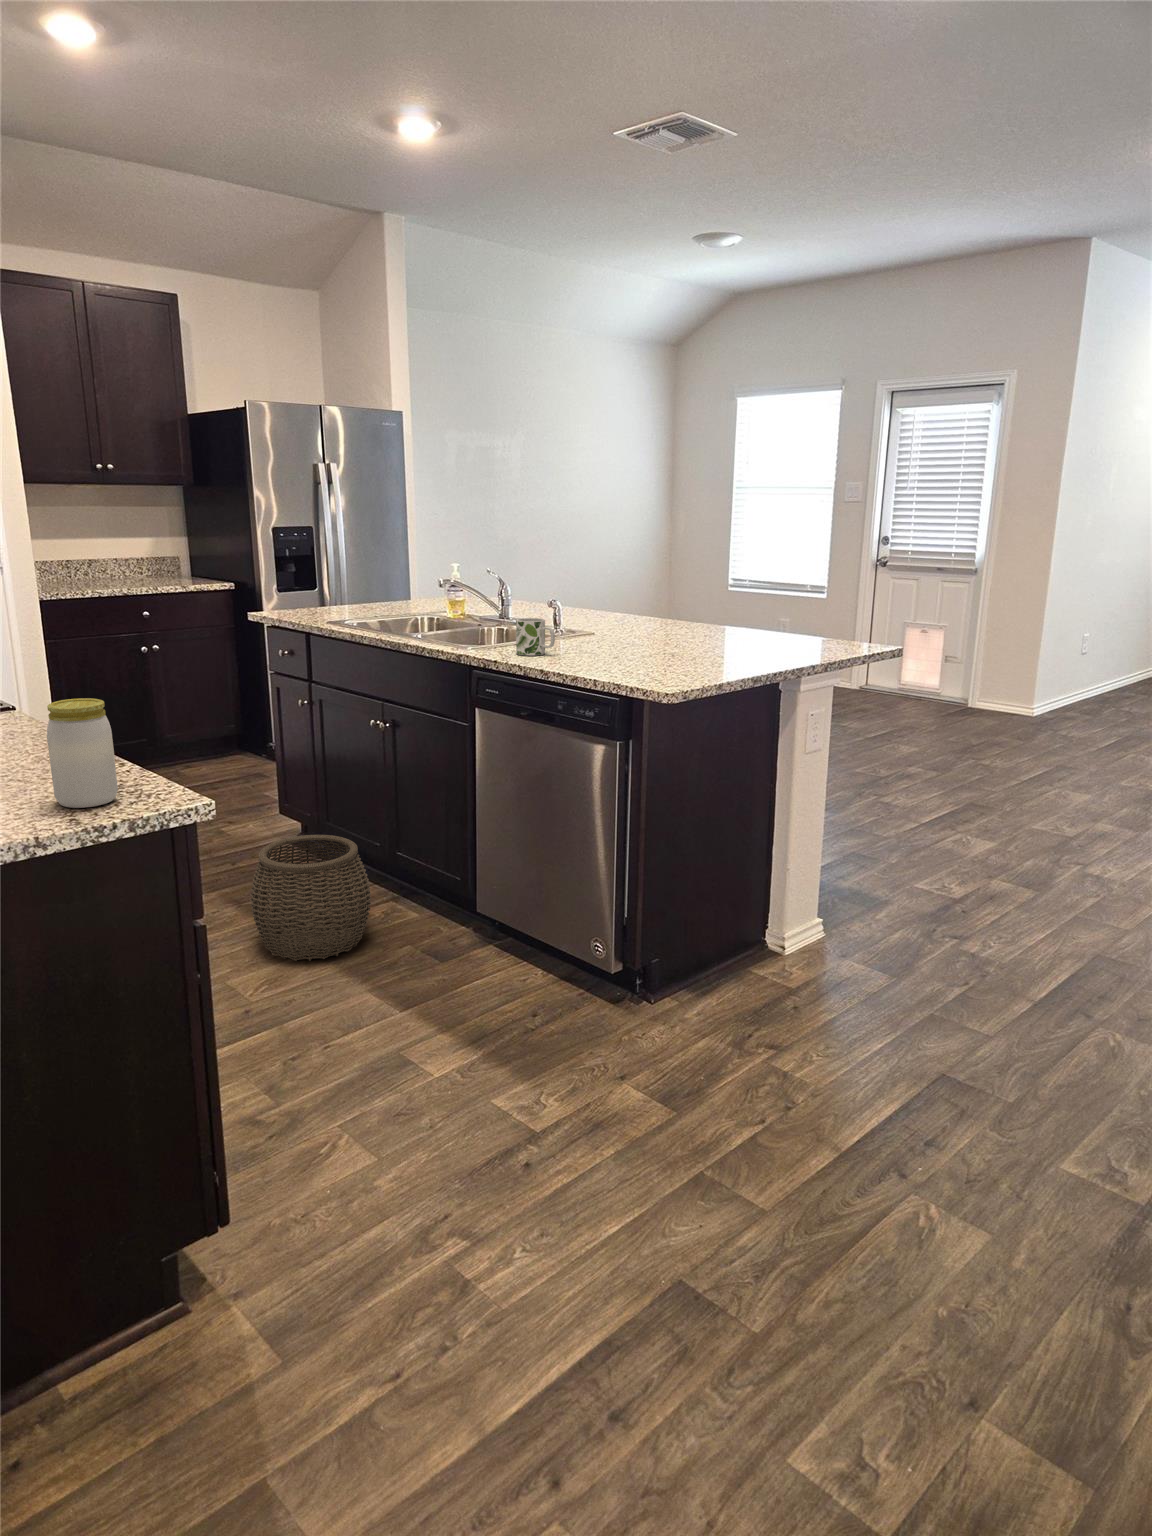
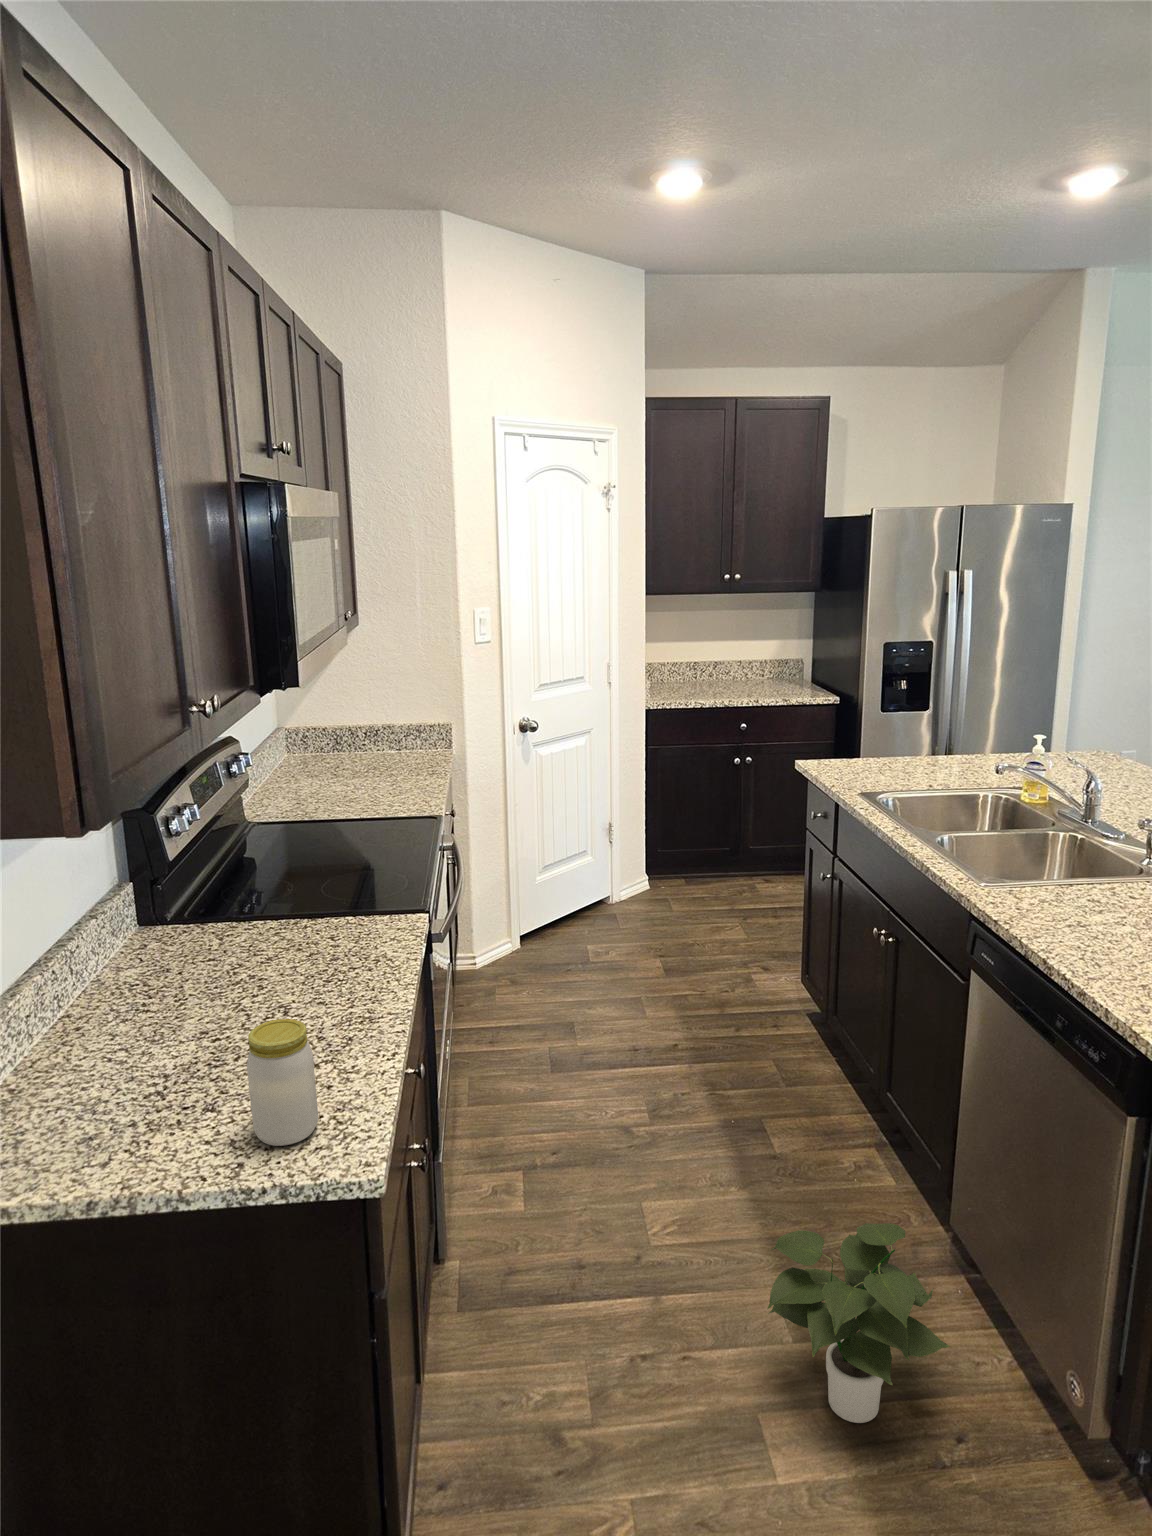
mug: present [516,618,555,656] -> none [1036,865,1092,923]
woven basket: present [250,835,371,961] -> none [690,1053,829,1216]
potted plant: none [385,884,519,1033] -> present [768,1223,950,1423]

